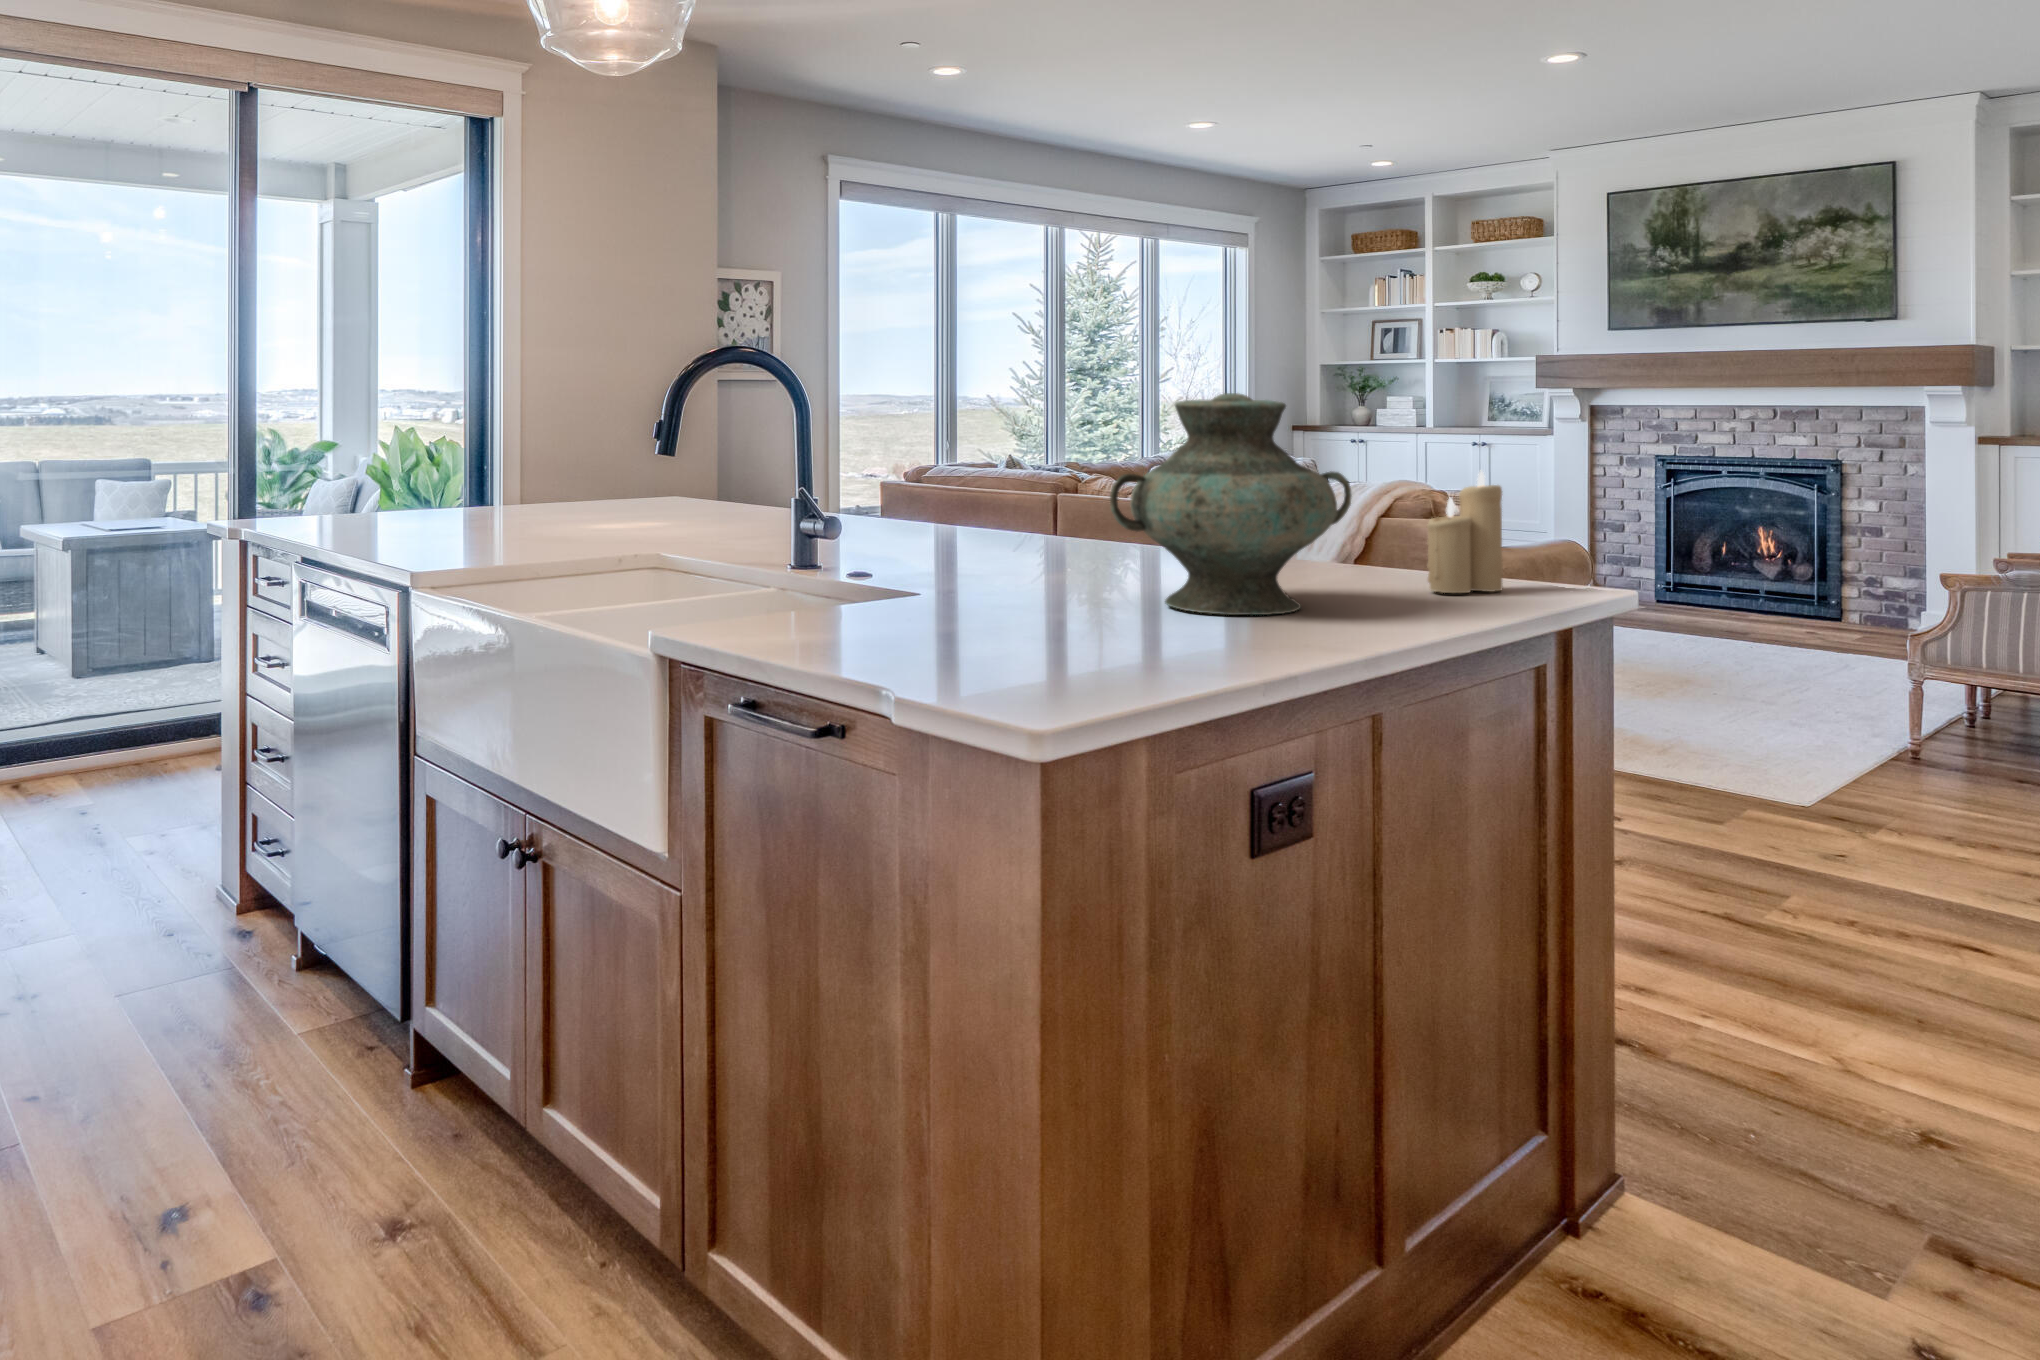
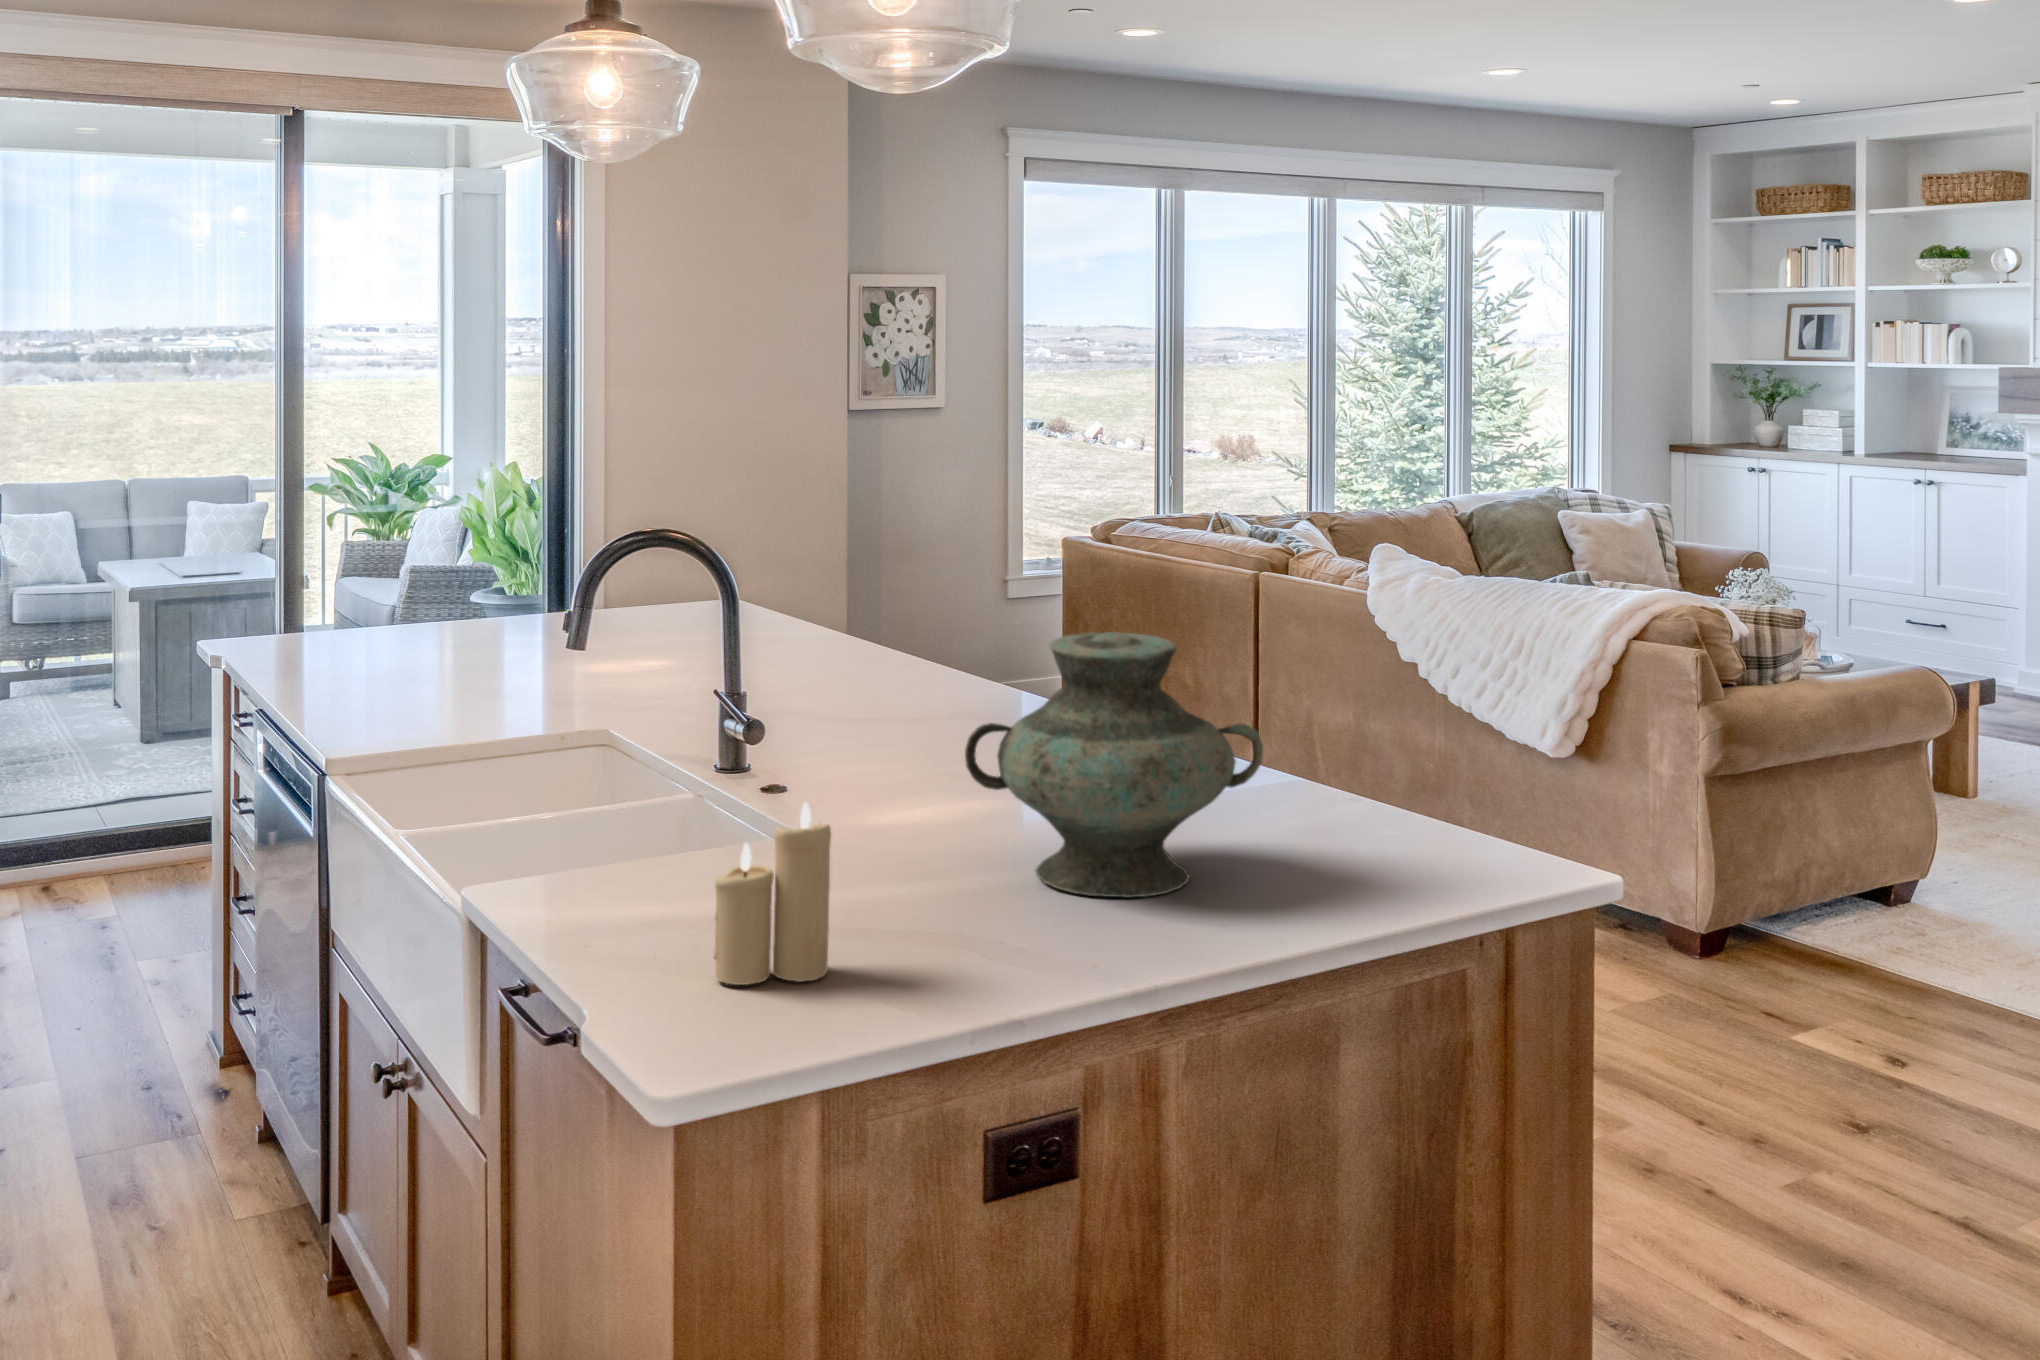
candle: present [1427,471,1502,593] -> present [714,803,831,985]

